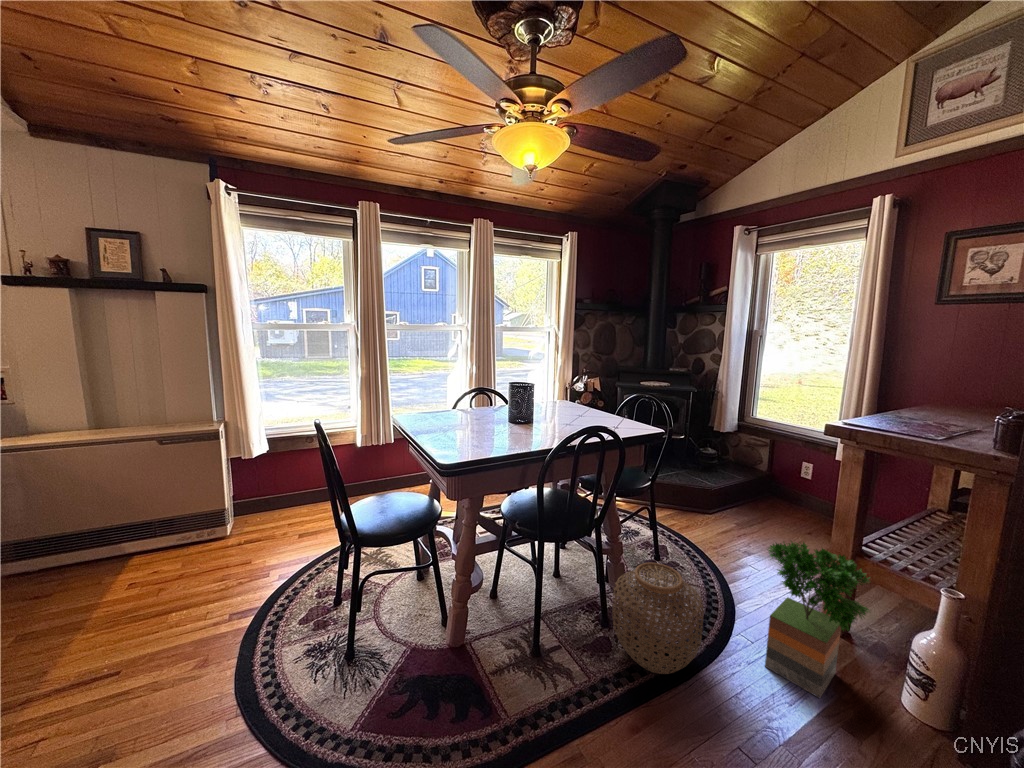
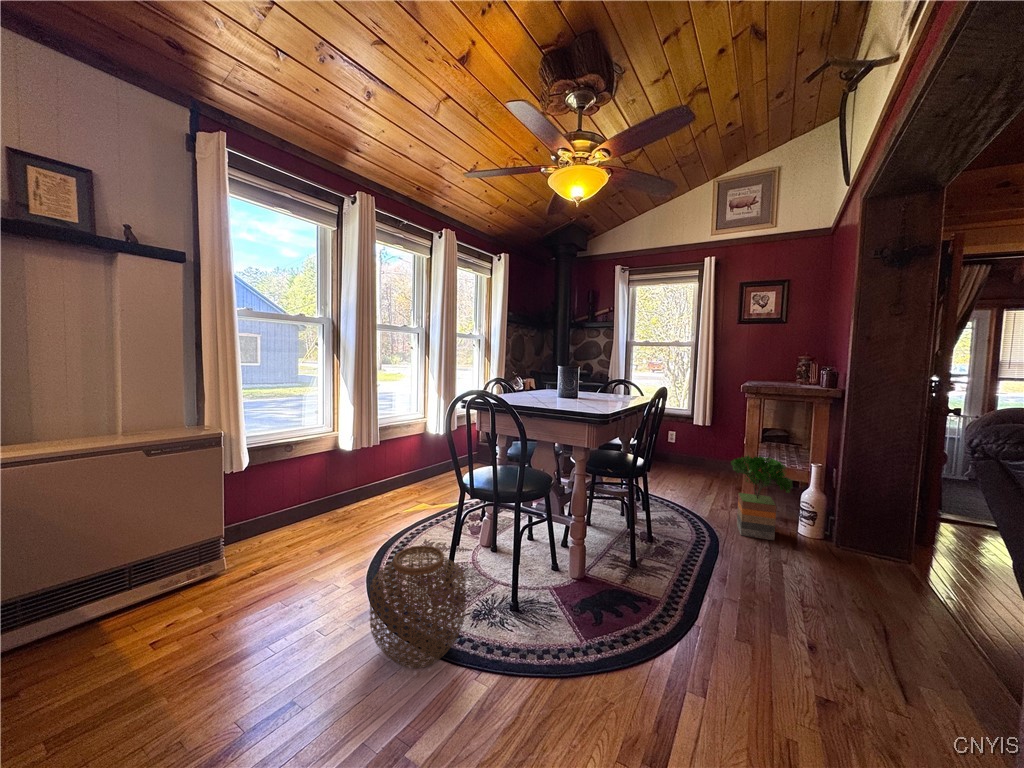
woven basket: present [612,563,704,674] -> present [370,546,466,668]

